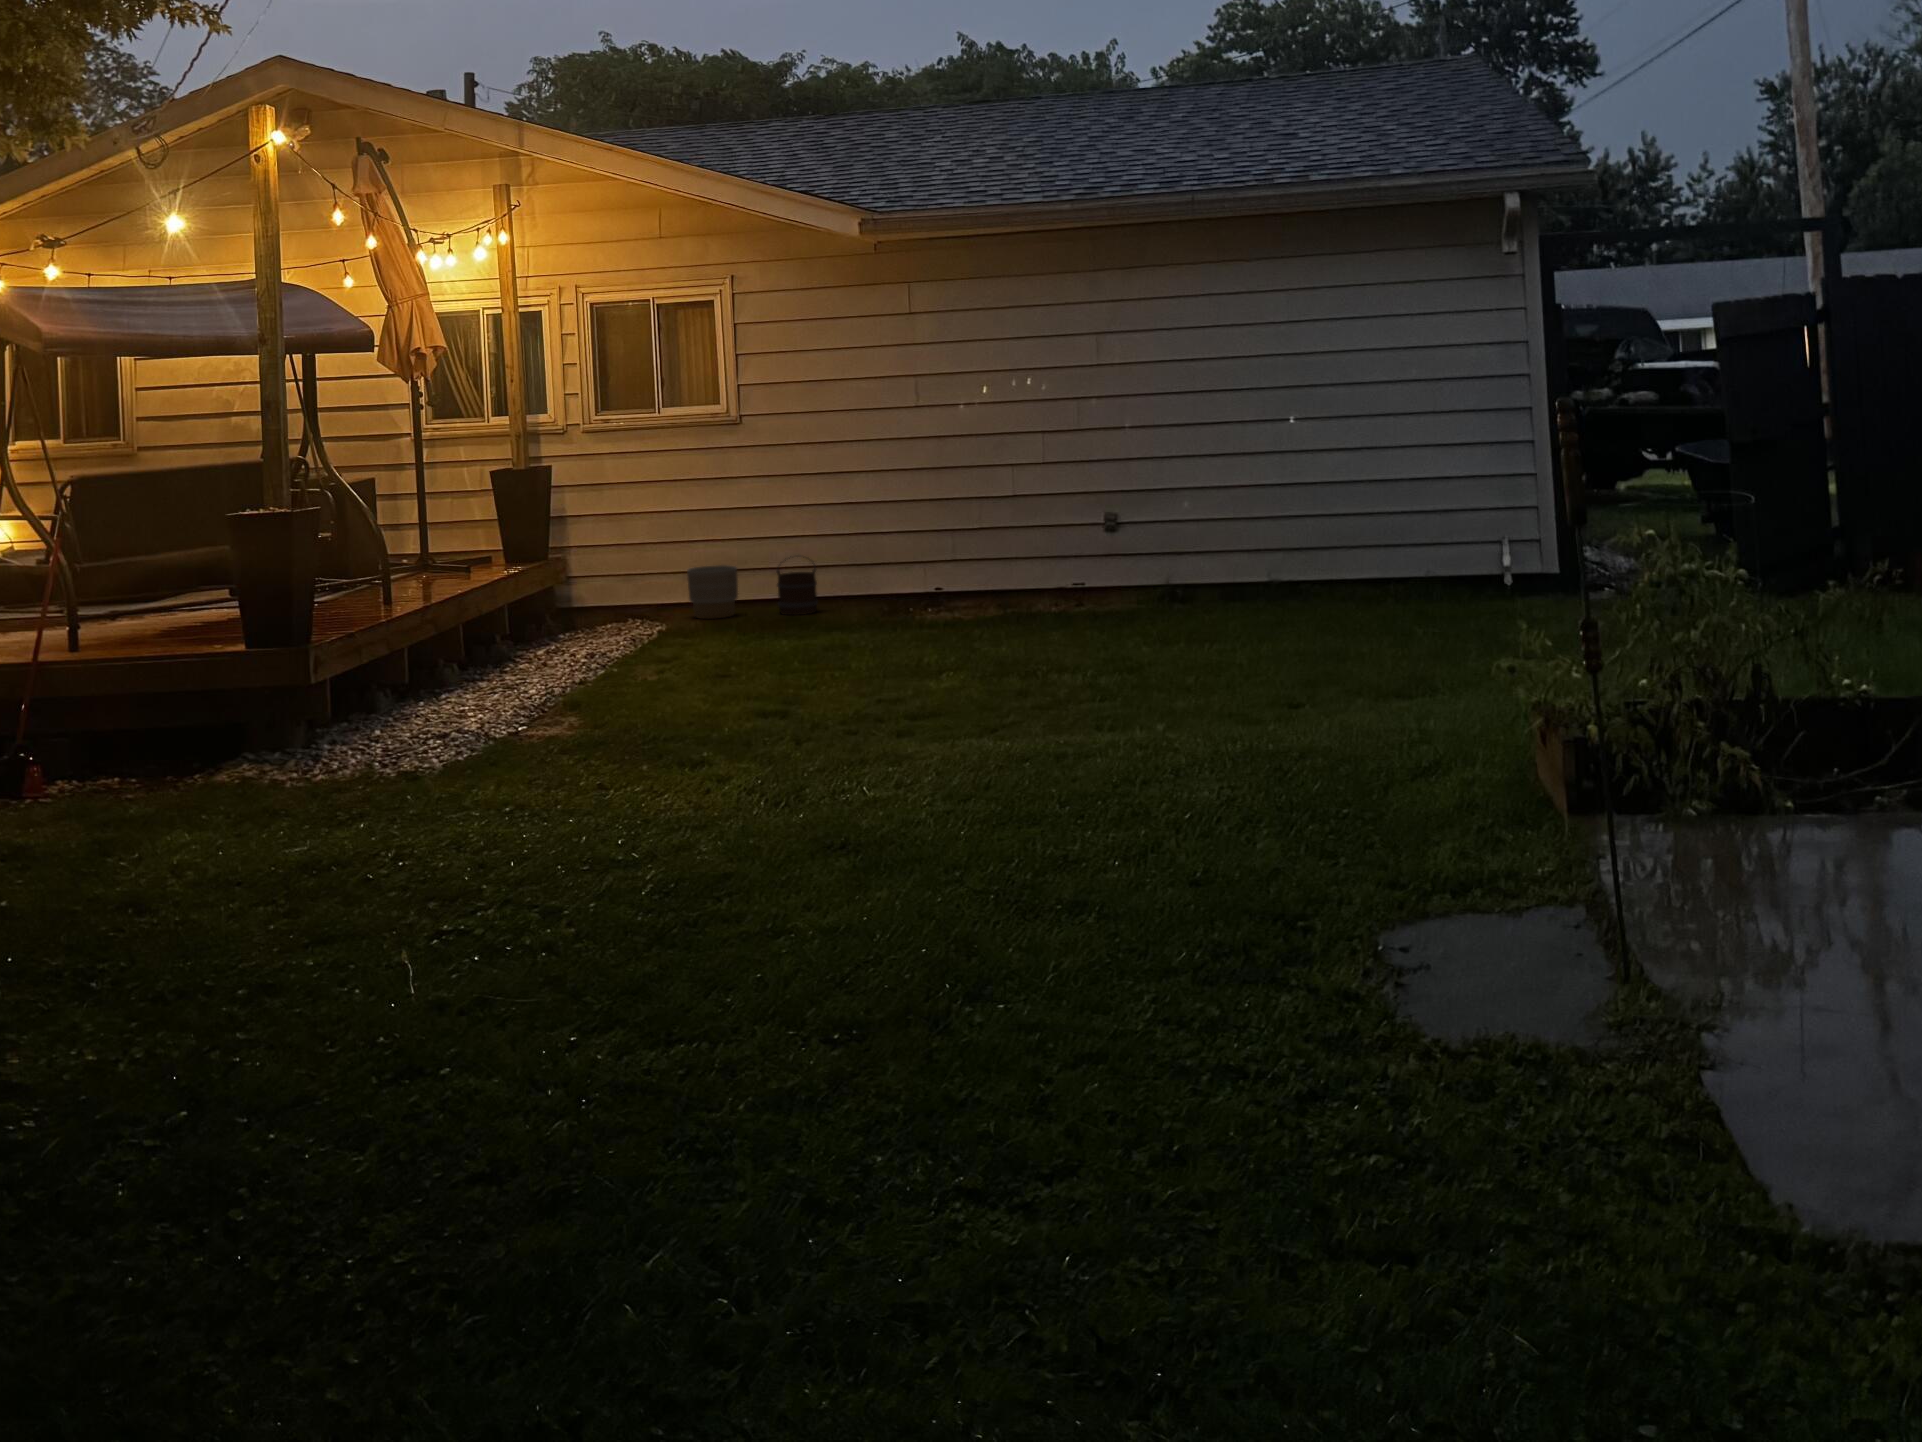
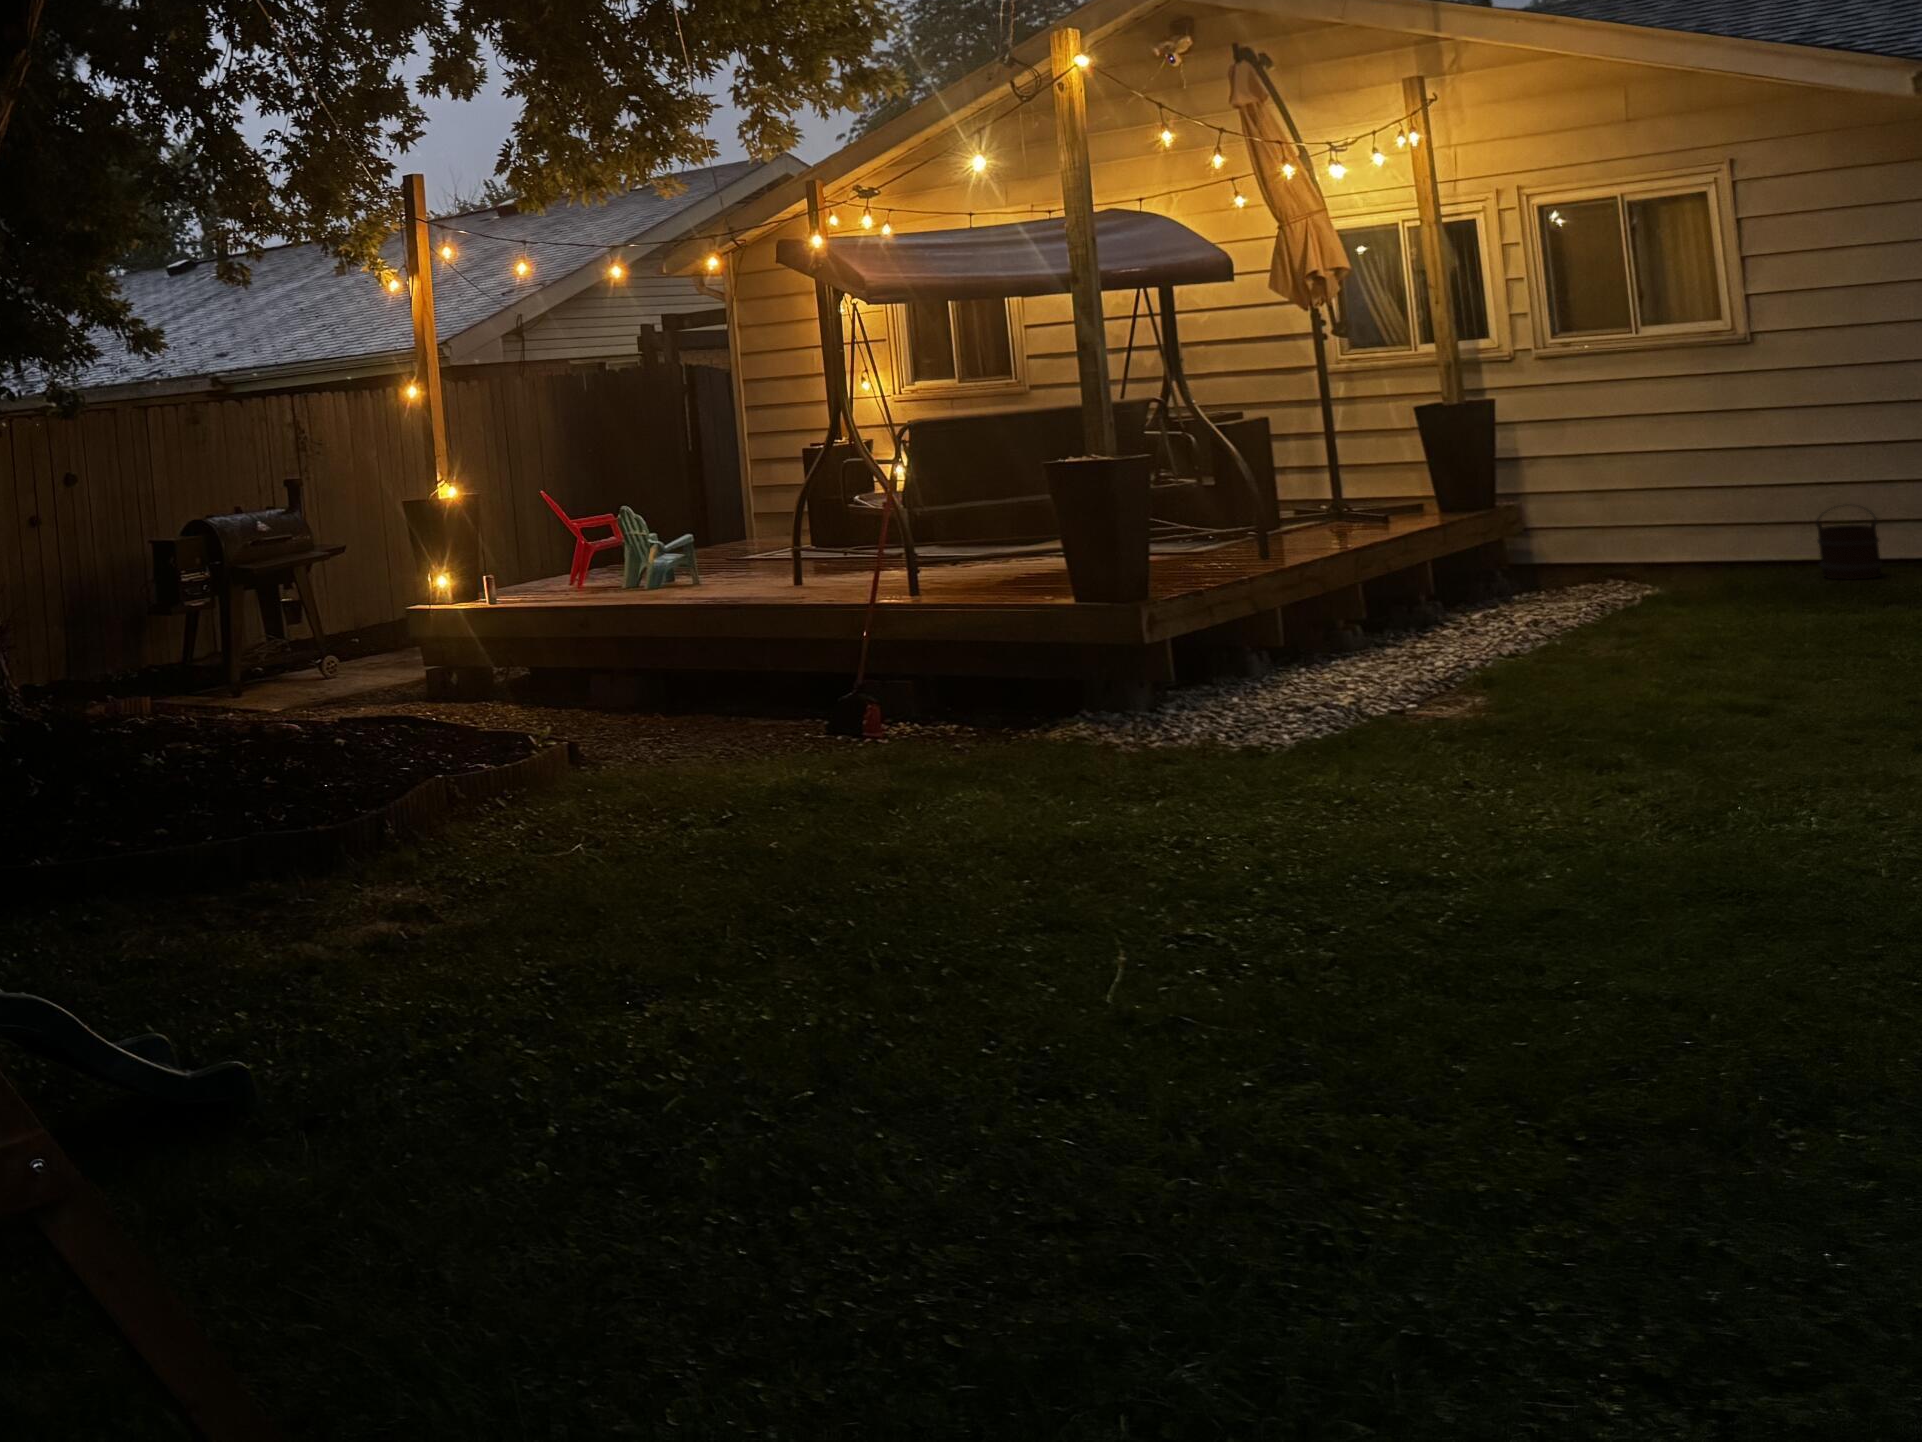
planter: present [687,565,738,619] -> none [1684,515,1759,580]

